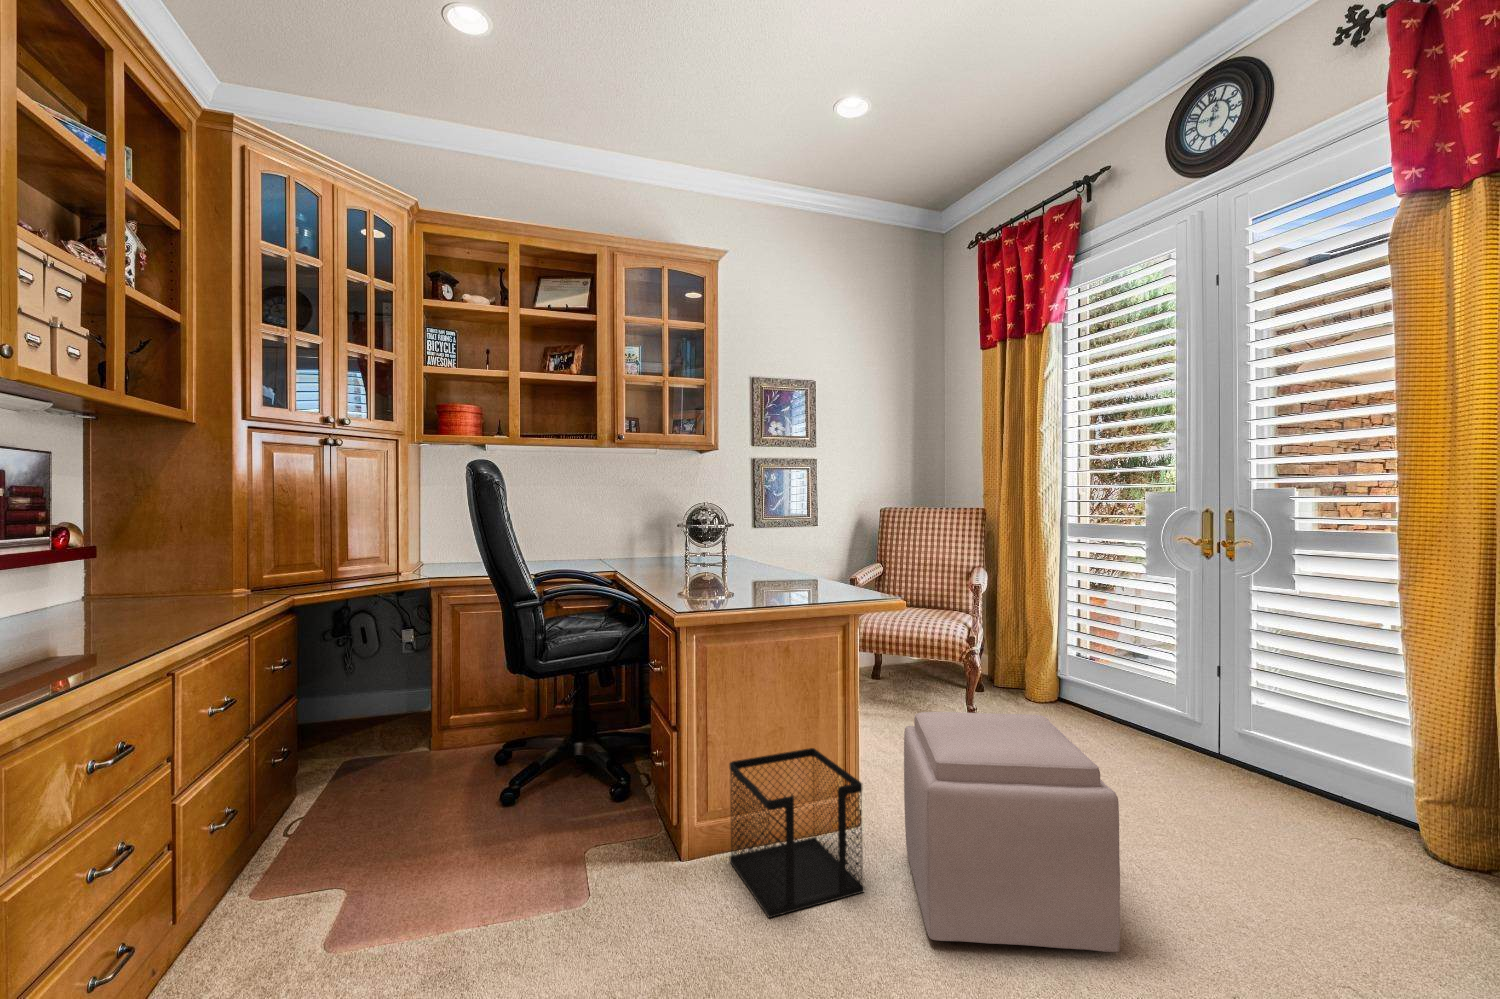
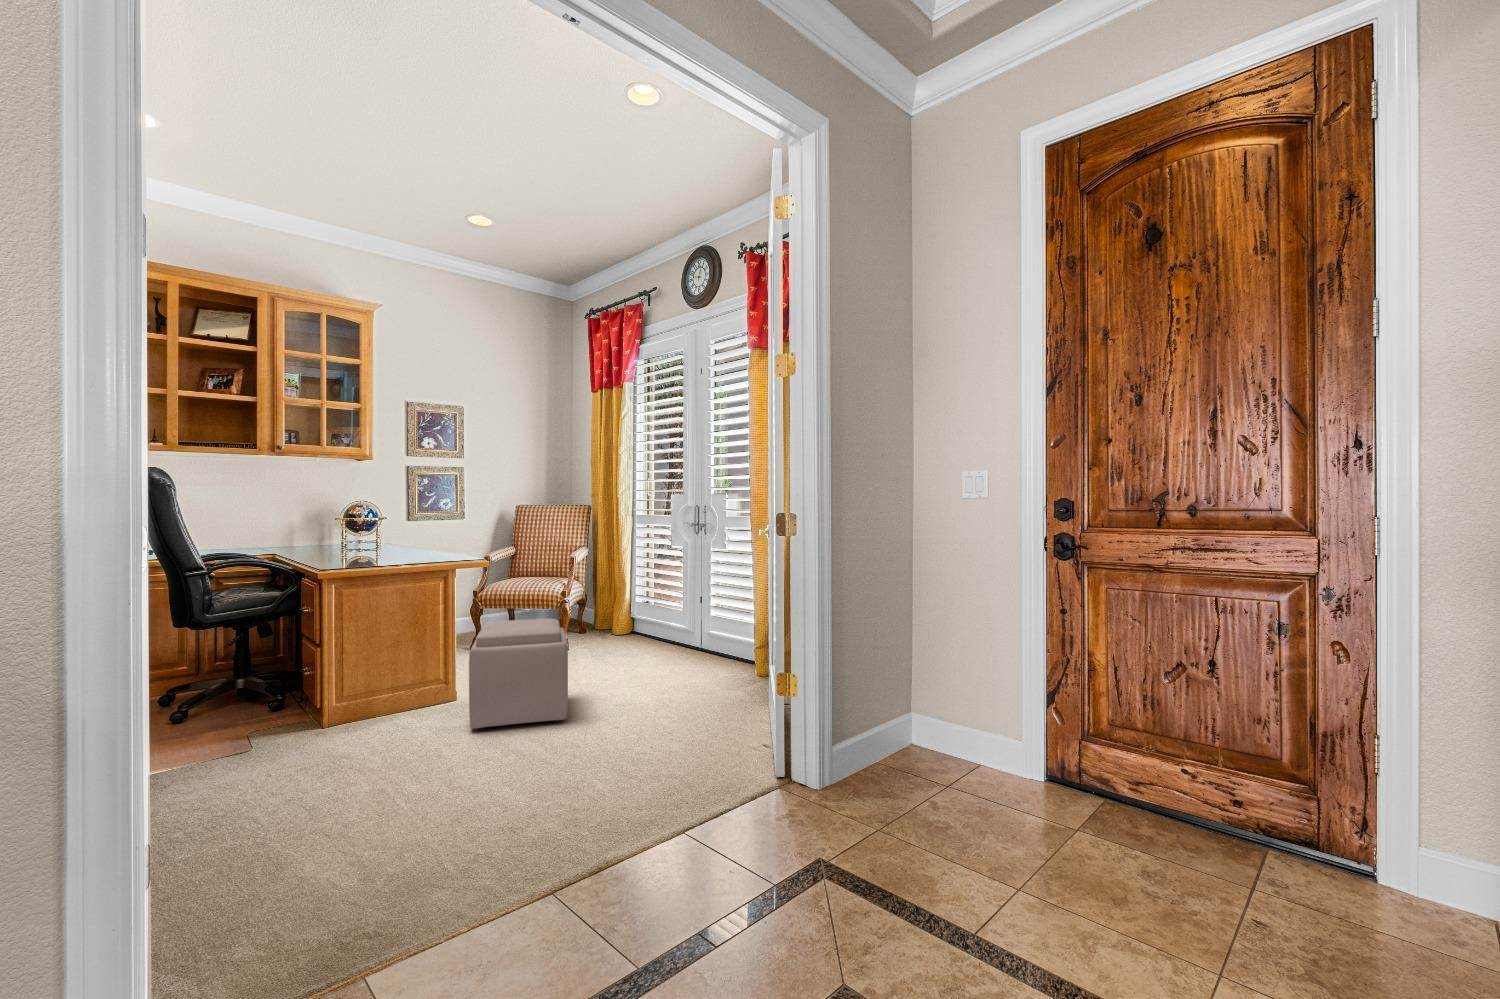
wastebasket: present [729,748,864,918] -> none [359,652,443,737]

